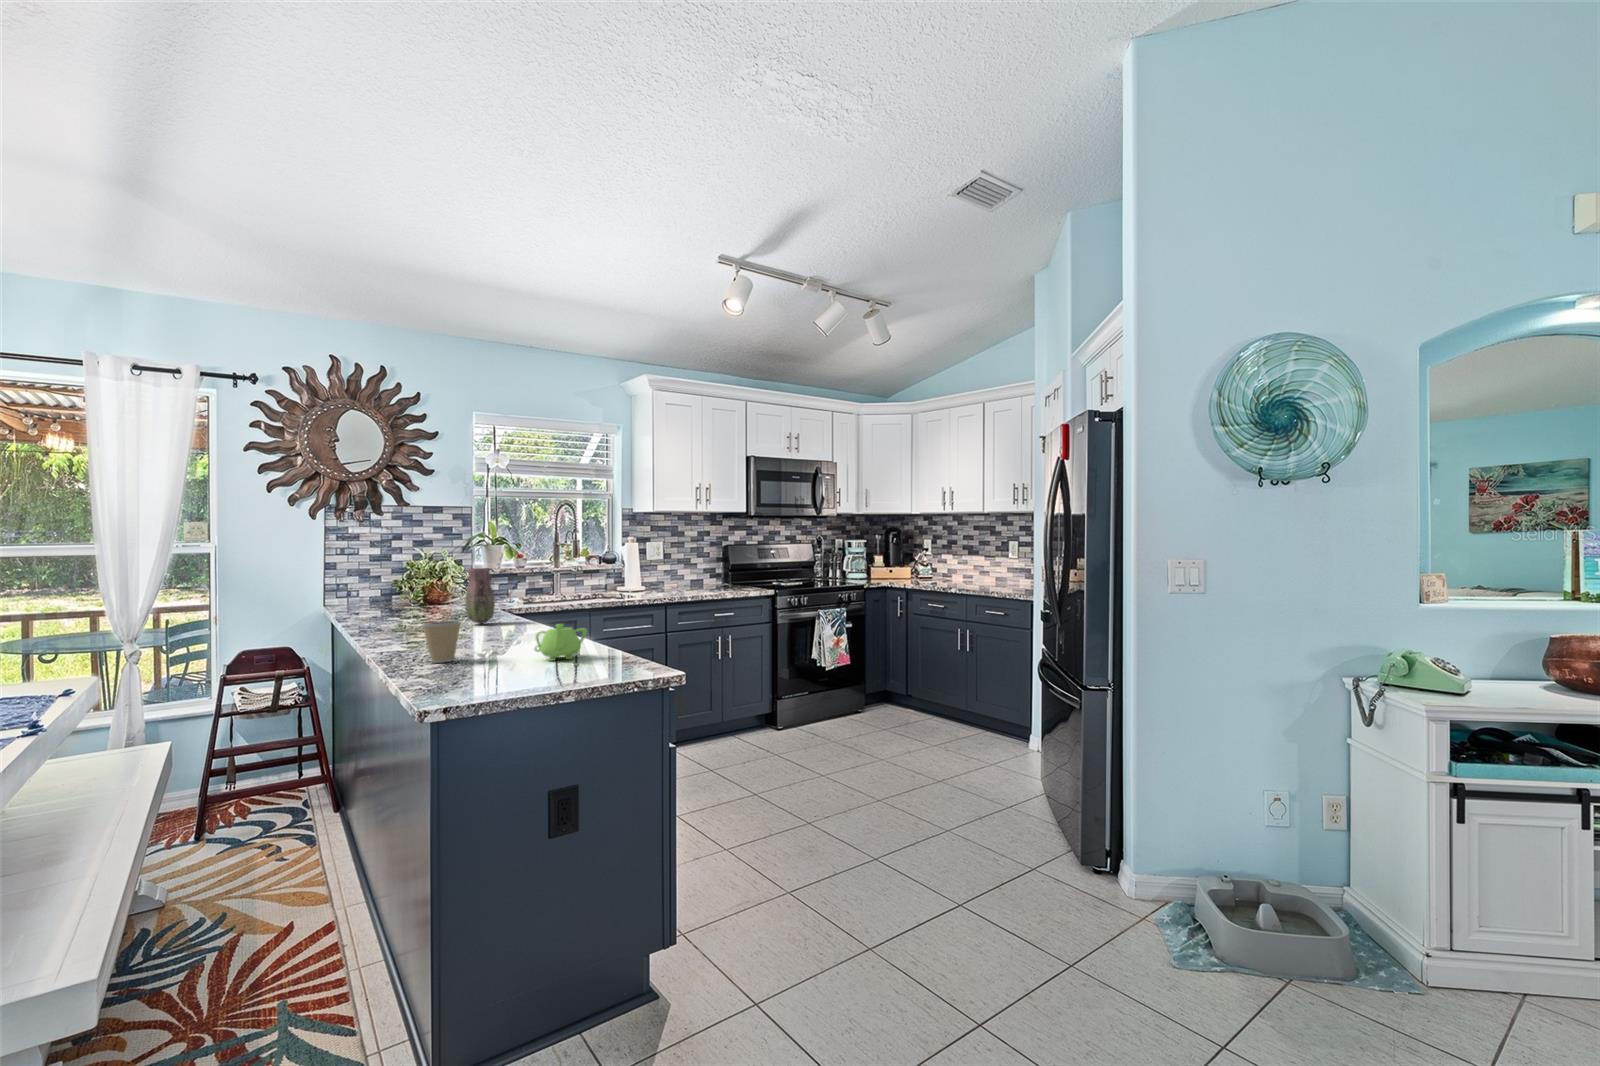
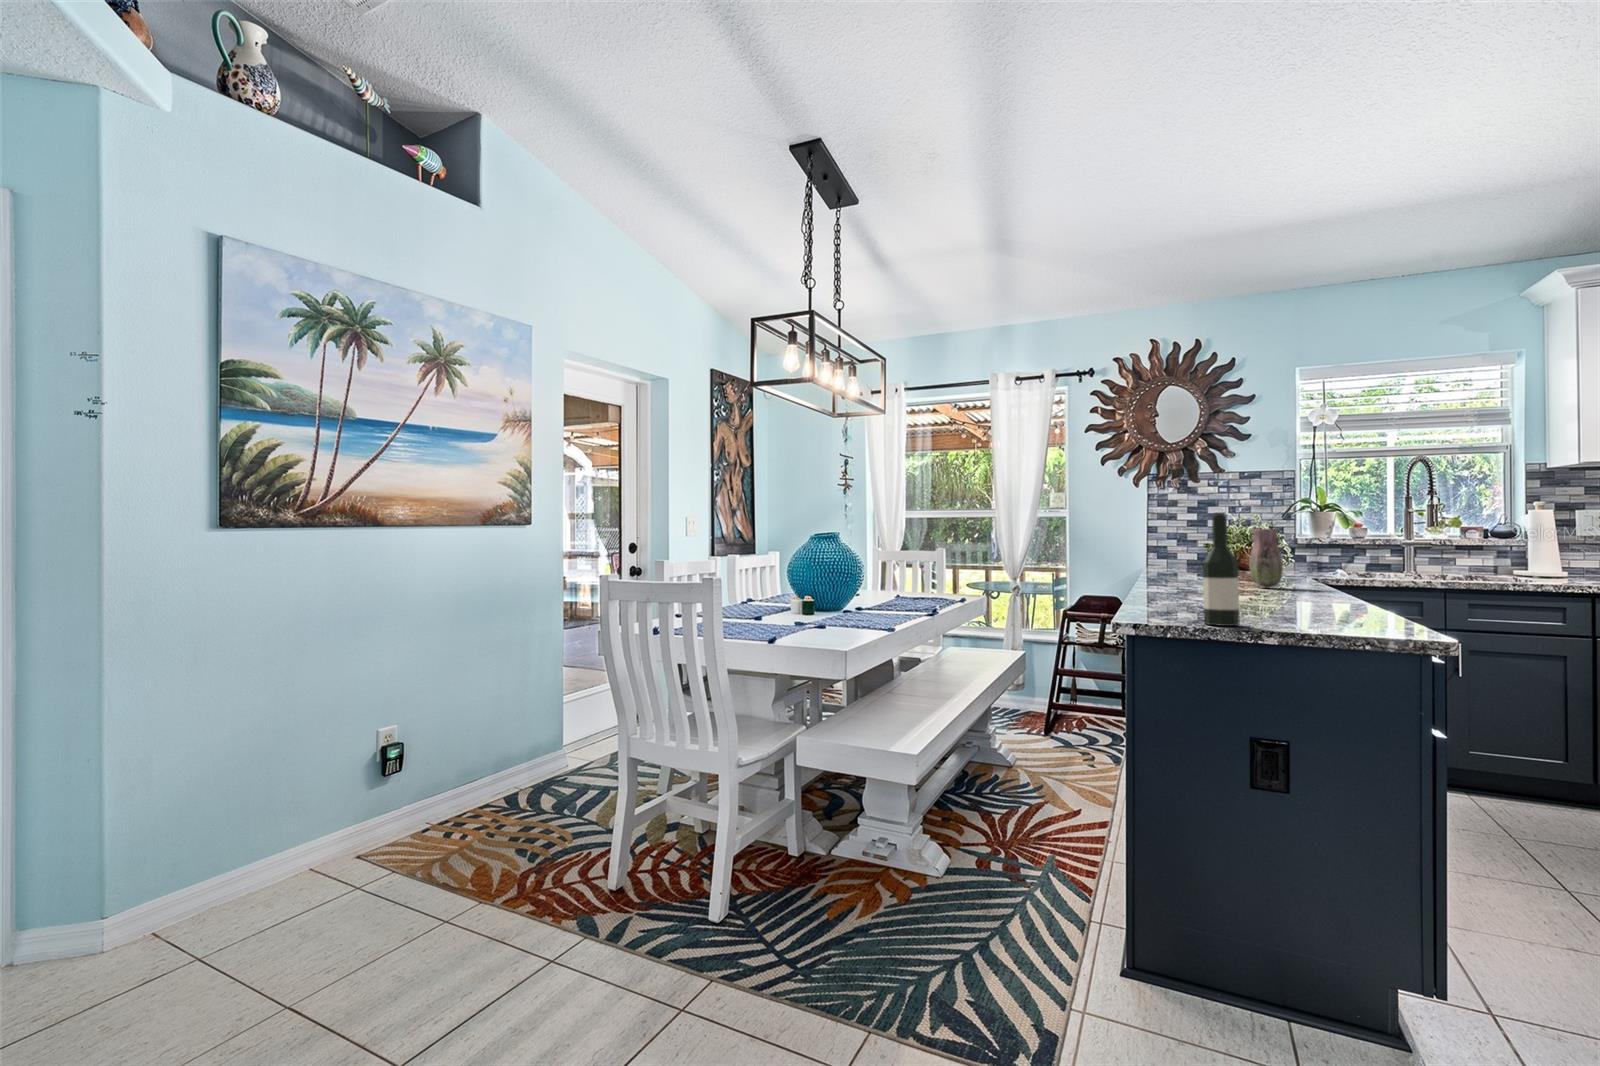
wine bottle: none [501,569,535,683] -> present [1203,513,1239,626]
coffee cup: present [423,621,461,663] -> none [1160,569,1197,607]
teapot: present [535,624,587,661] -> none [1266,580,1331,619]

